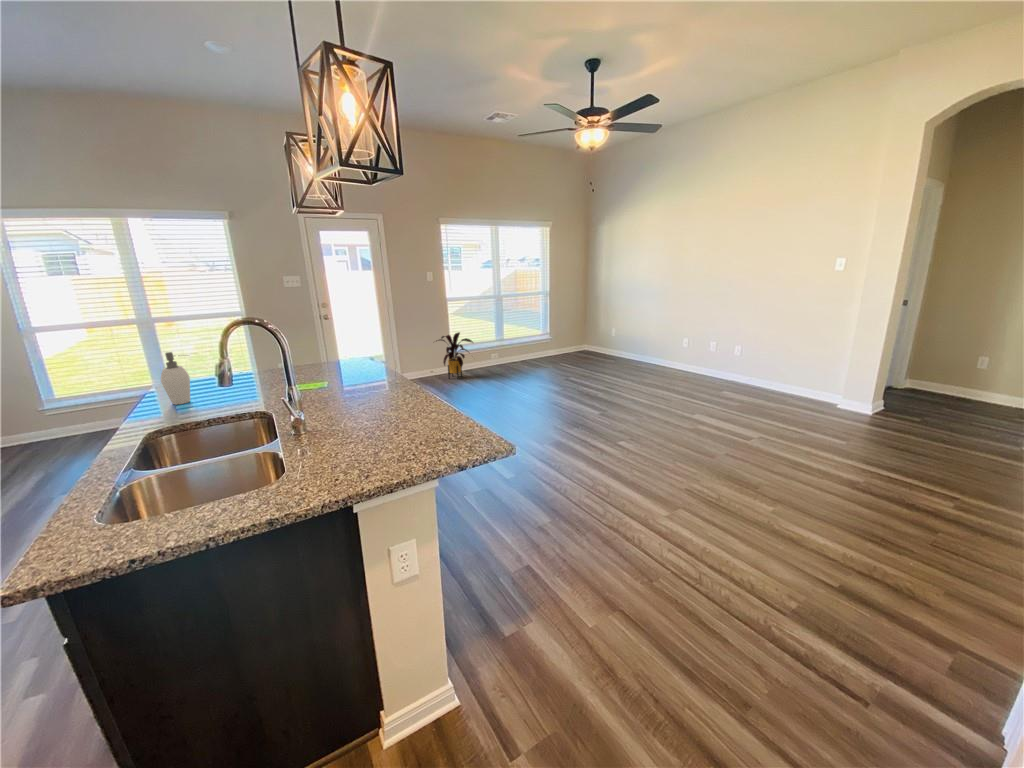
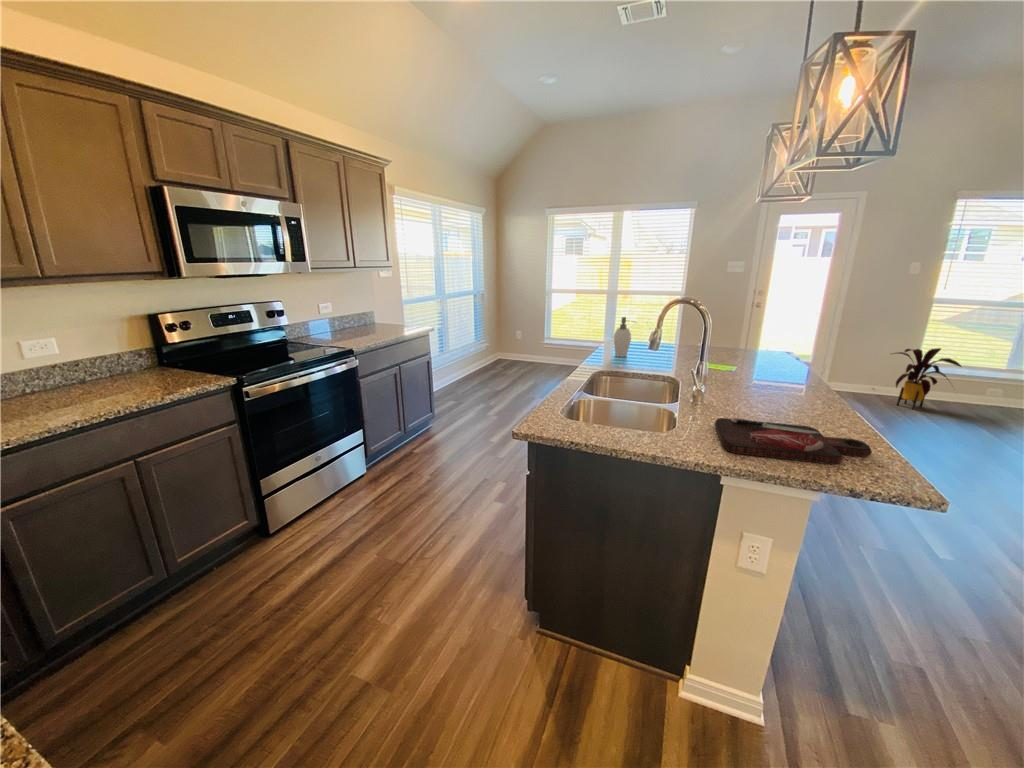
cutting board: none [328,420,459,475] -> present [715,418,872,464]

